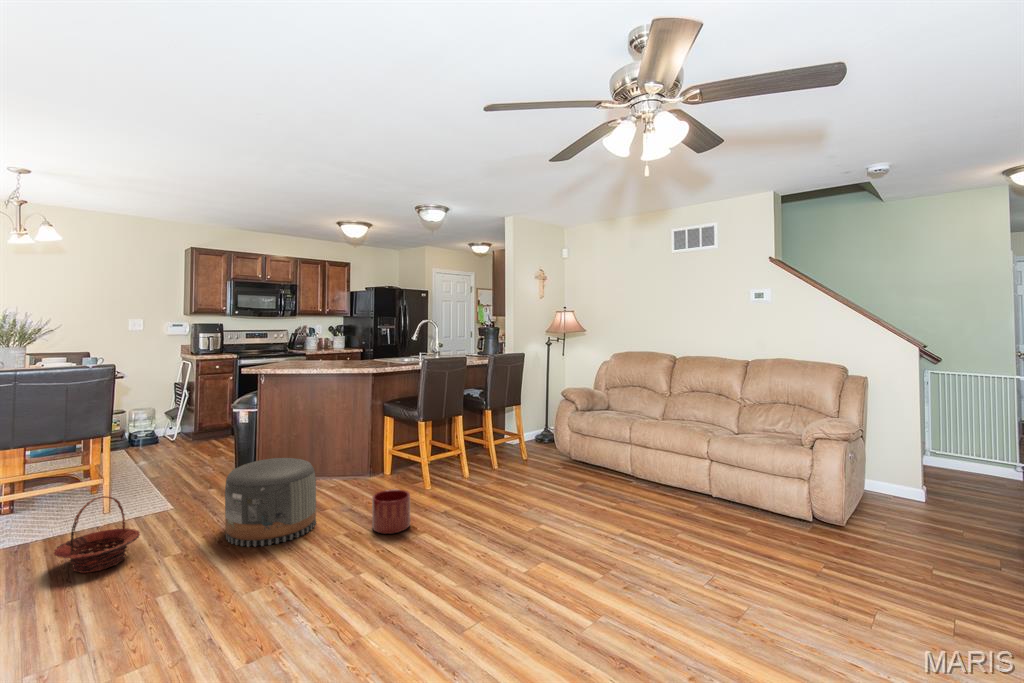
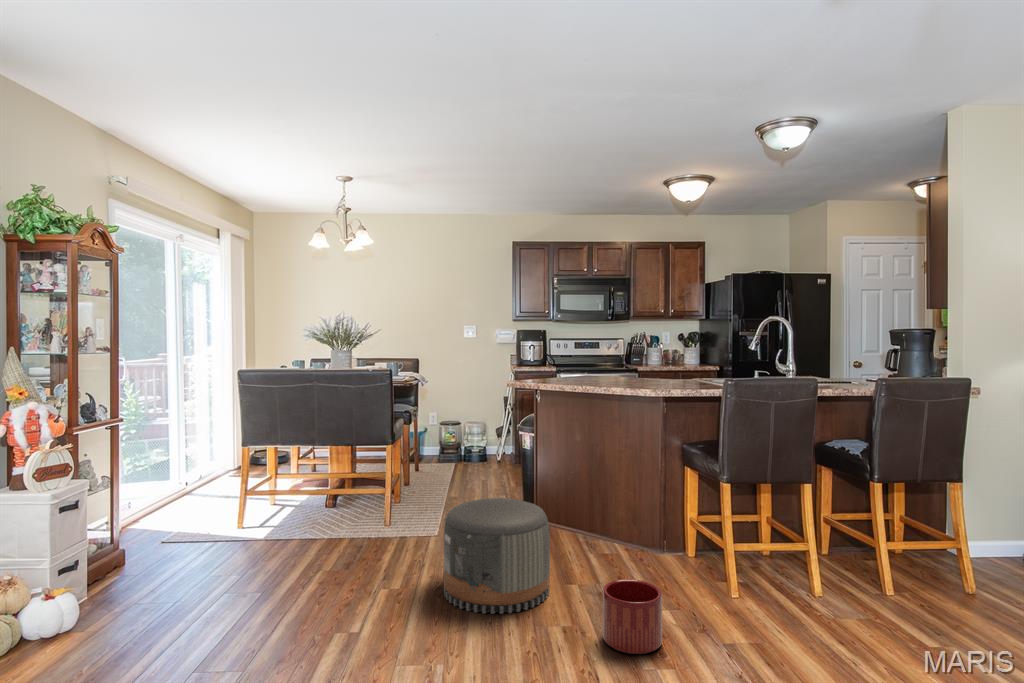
basket: present [54,496,140,573] -> none [298,507,371,586]

